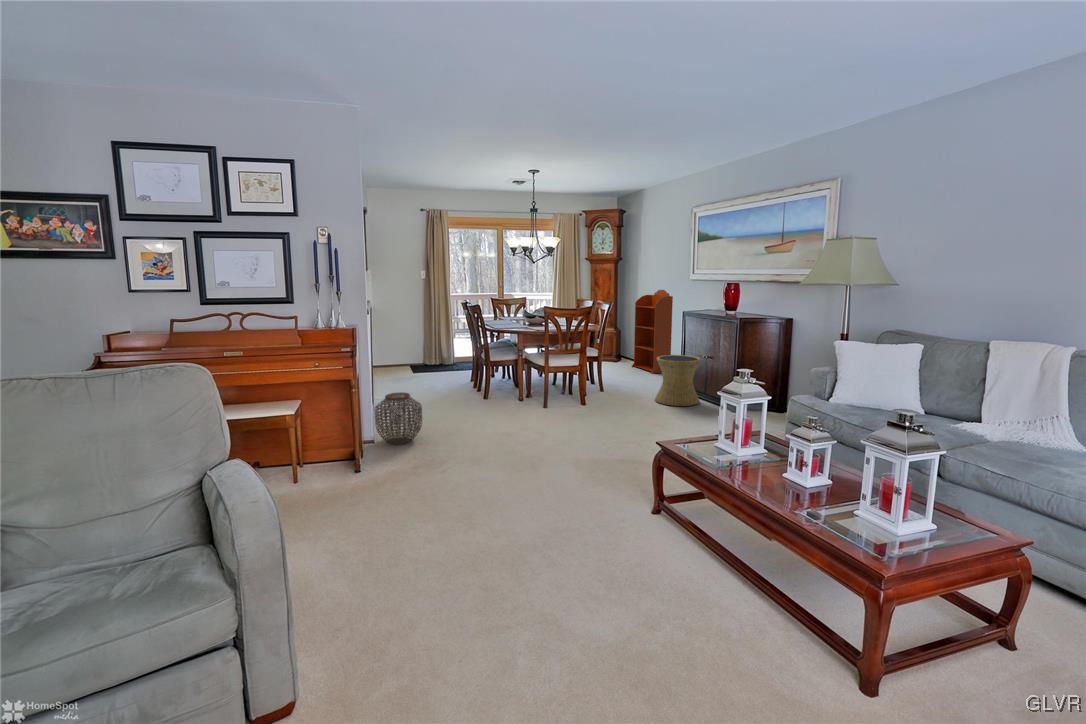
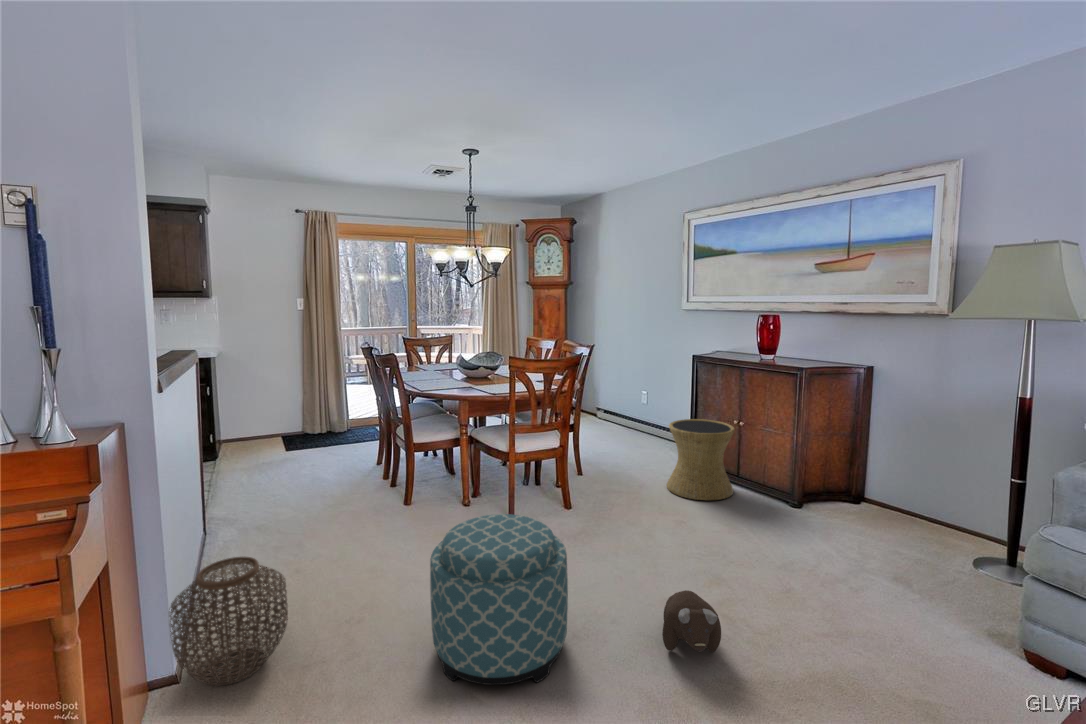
bookcase: present [631,290,673,374] -> none [595,322,652,435]
ottoman: none [486,383,553,454] -> present [430,514,568,685]
plush toy: none [599,423,628,452] -> present [662,590,721,652]

